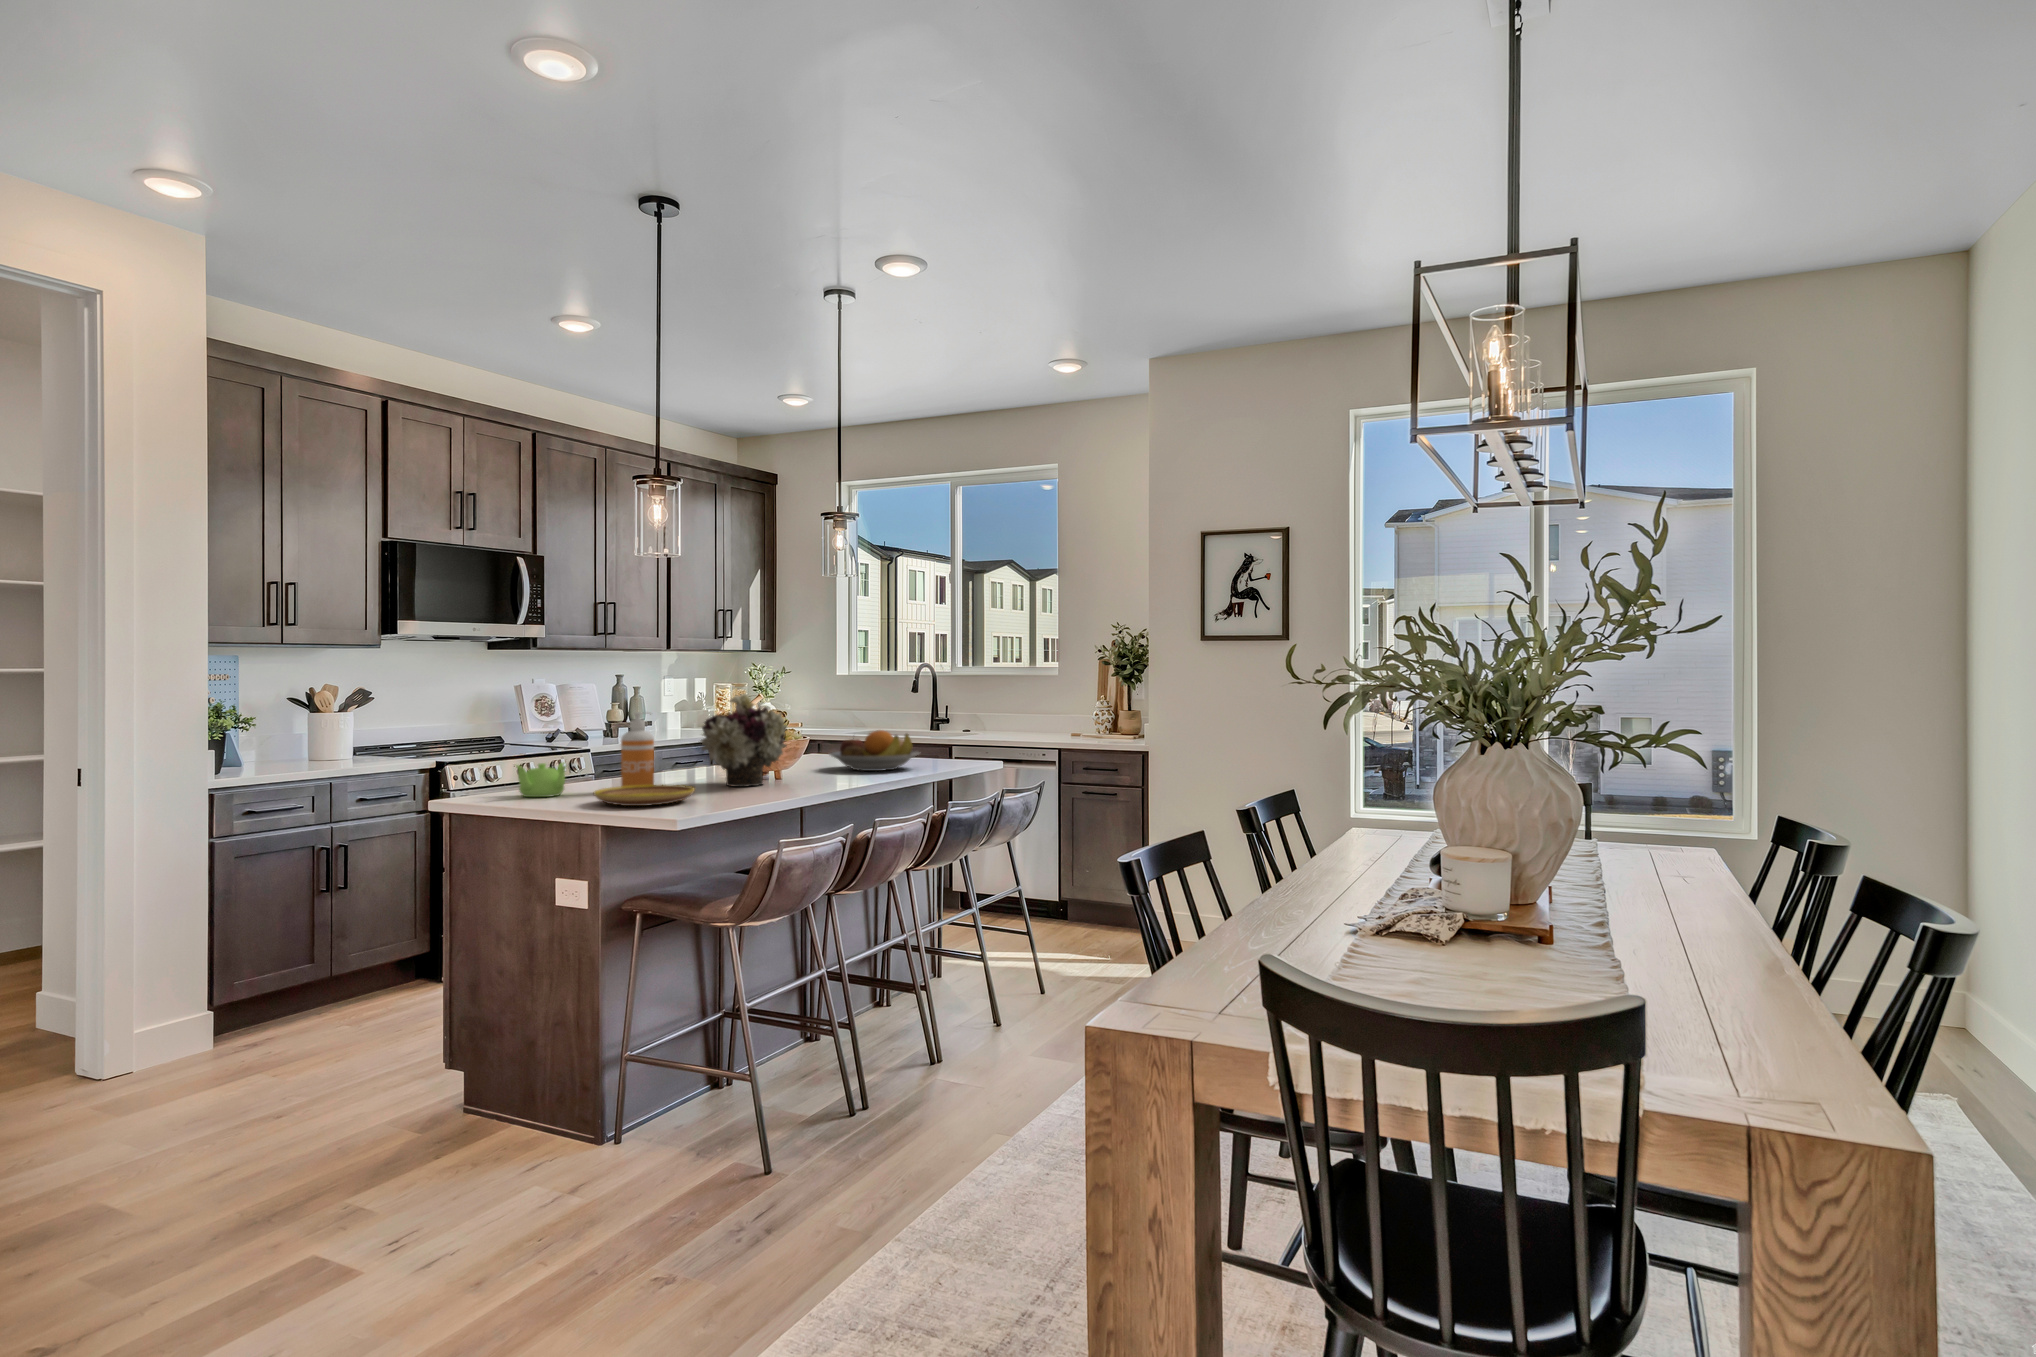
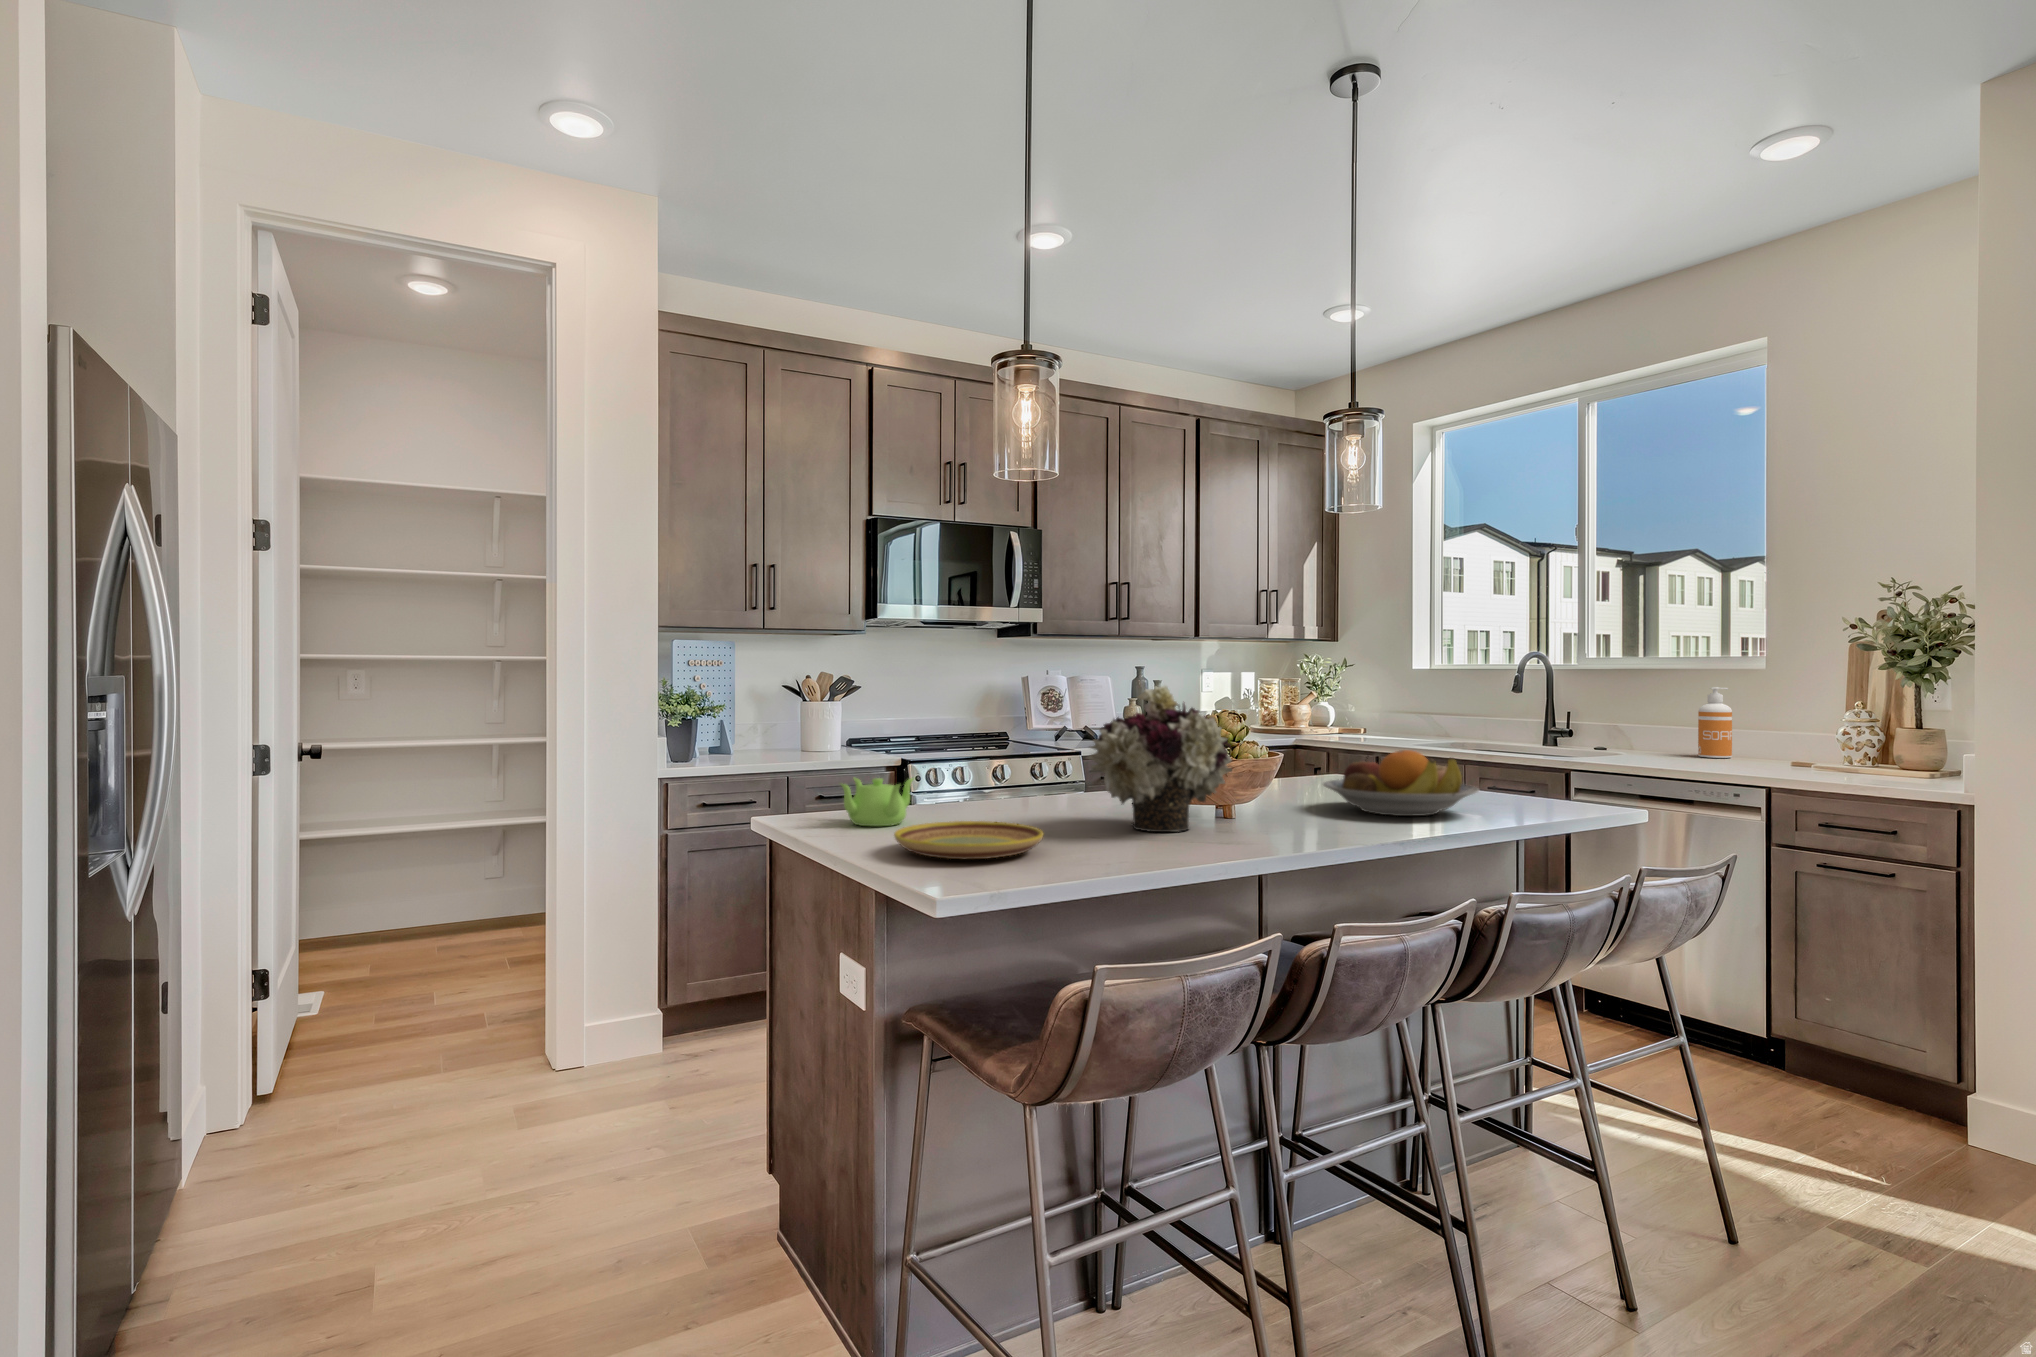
soap dispenser: present [621,712,654,786] -> present [1698,687,1732,758]

